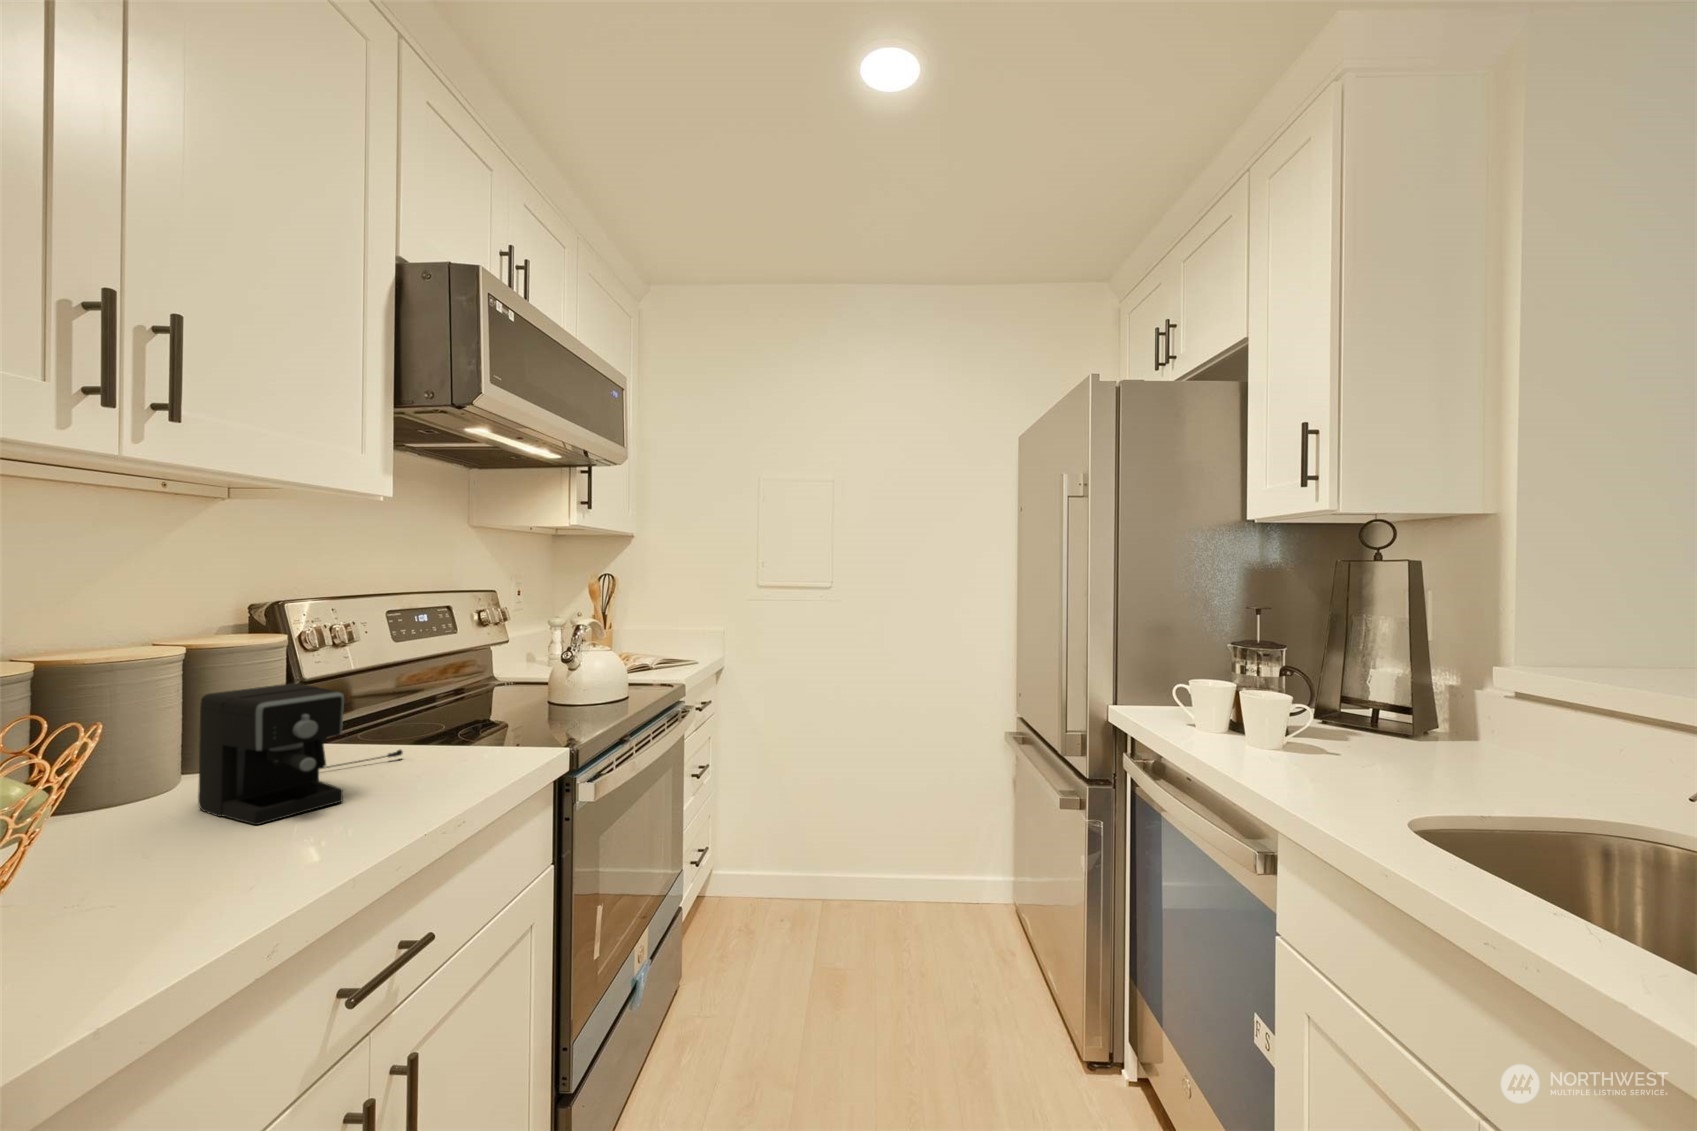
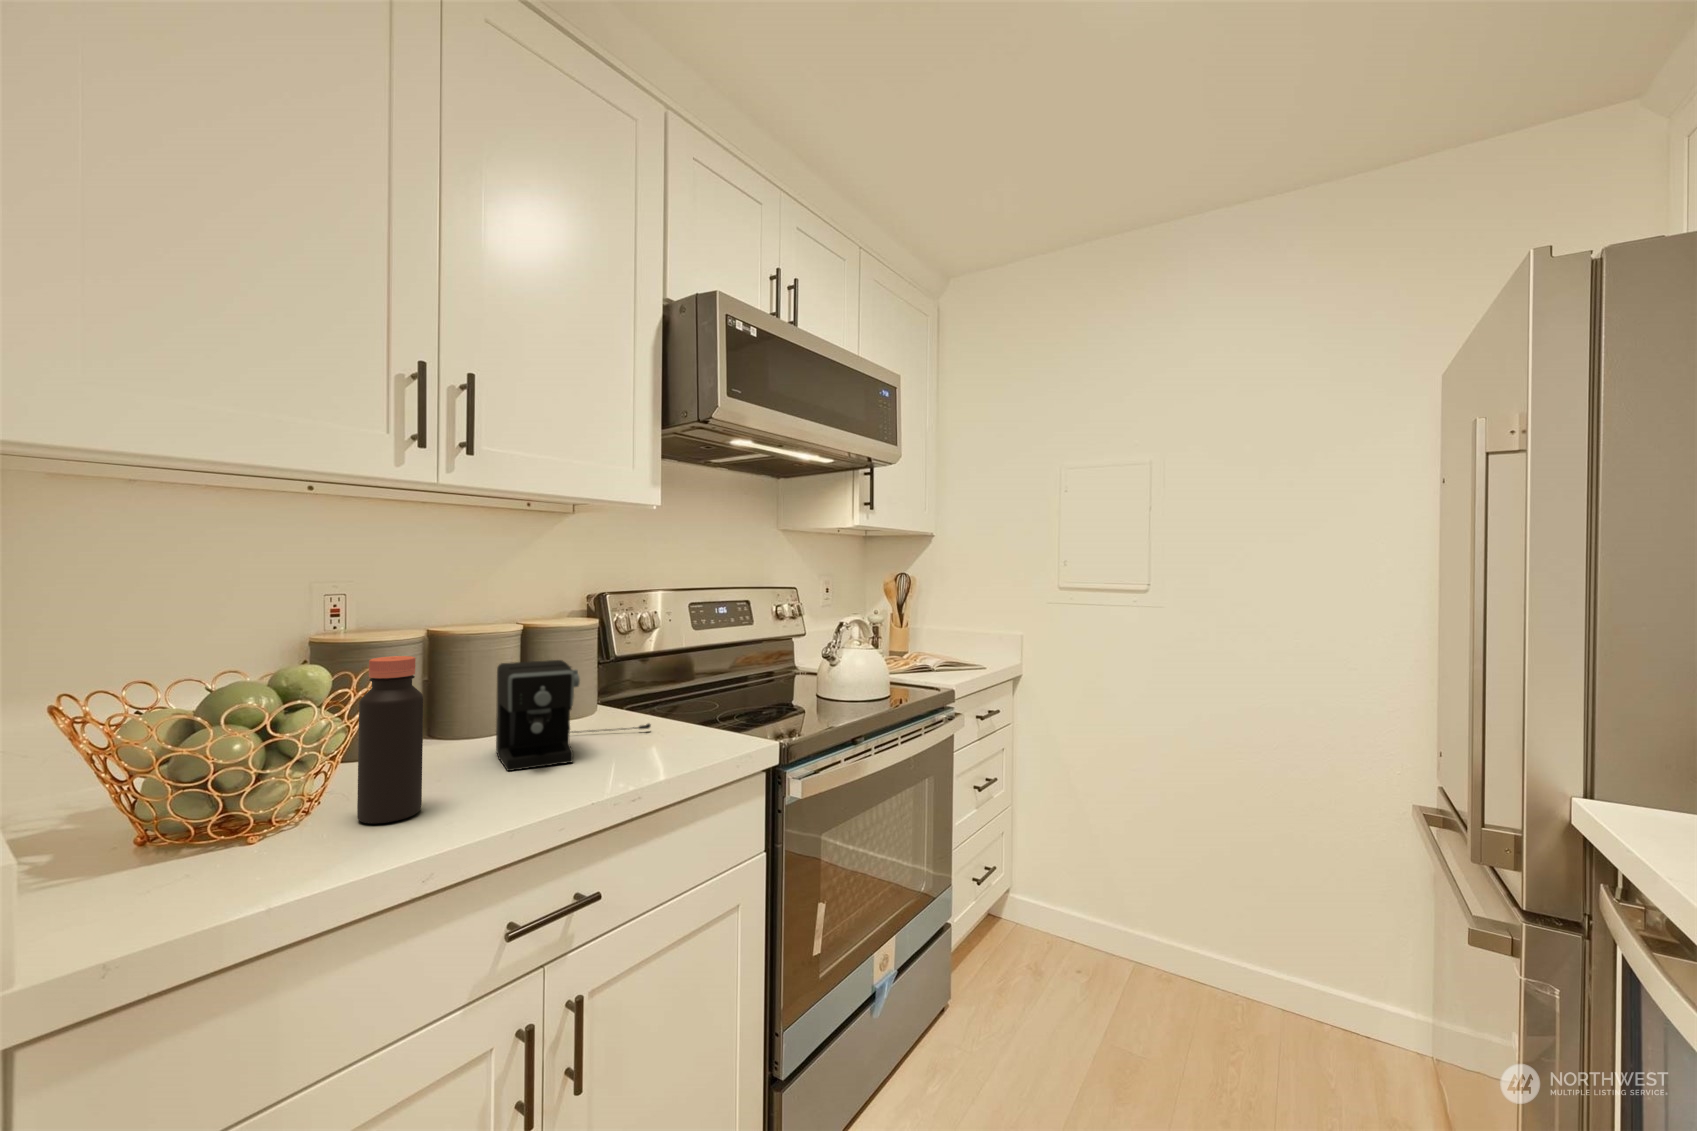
bottle: none [88,686,195,915] -> present [357,656,423,824]

